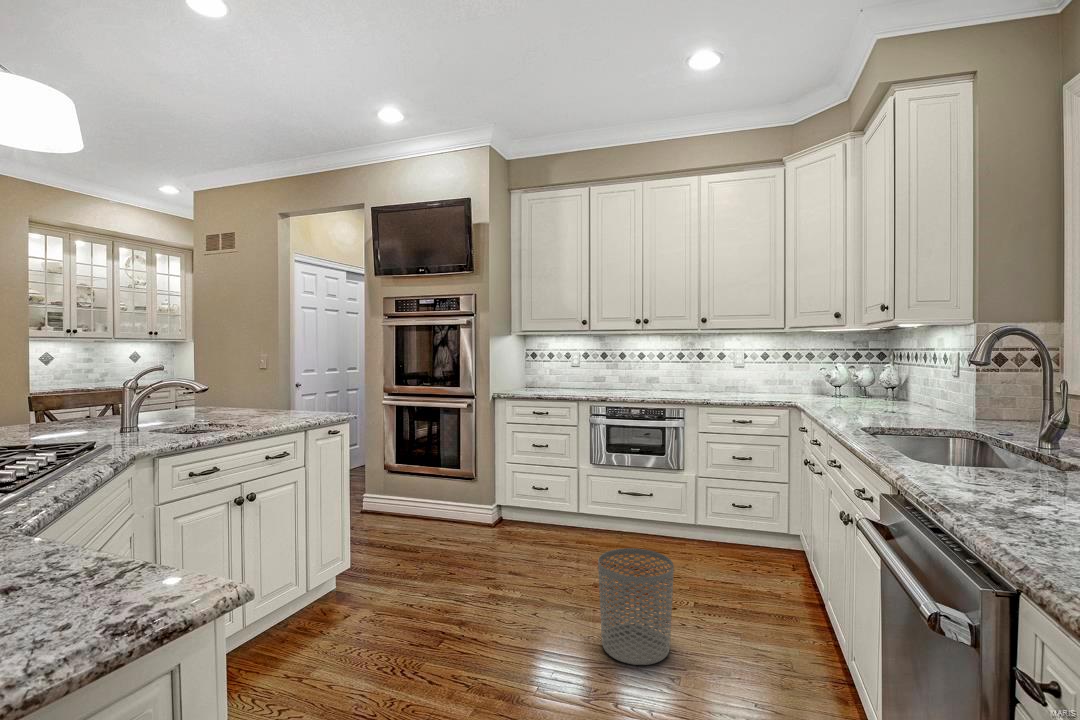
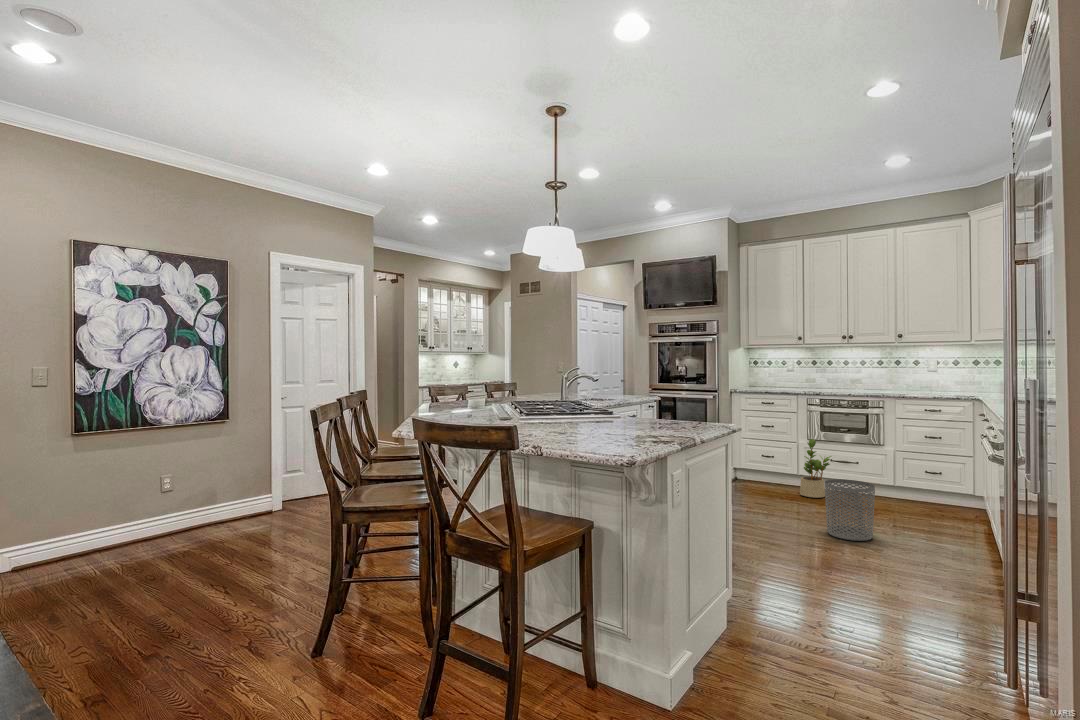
potted plant: none [578,465,620,551] -> present [800,439,831,498]

